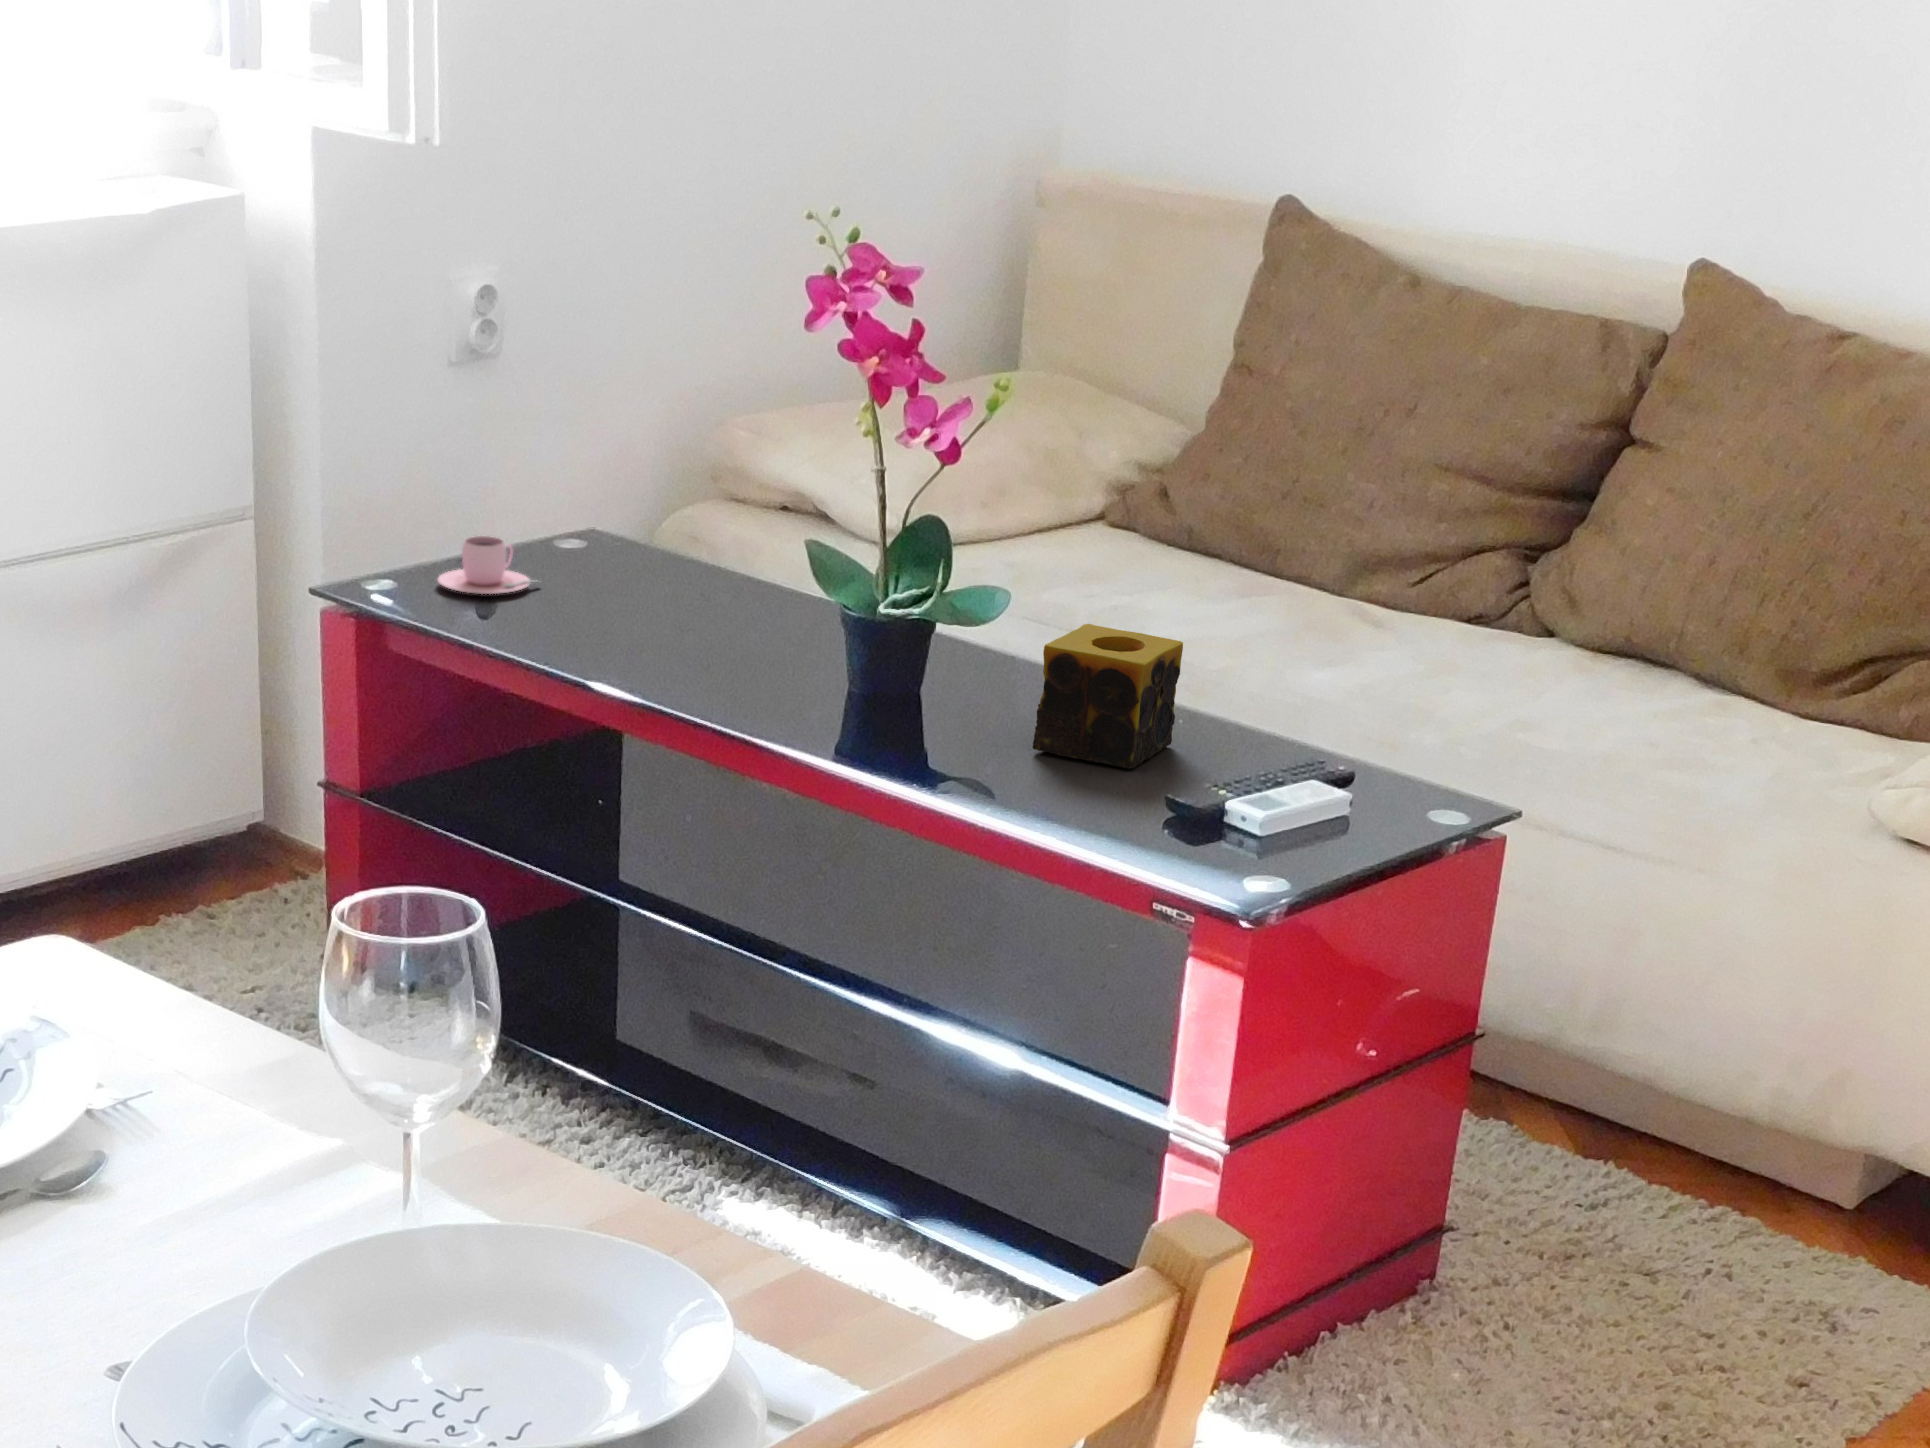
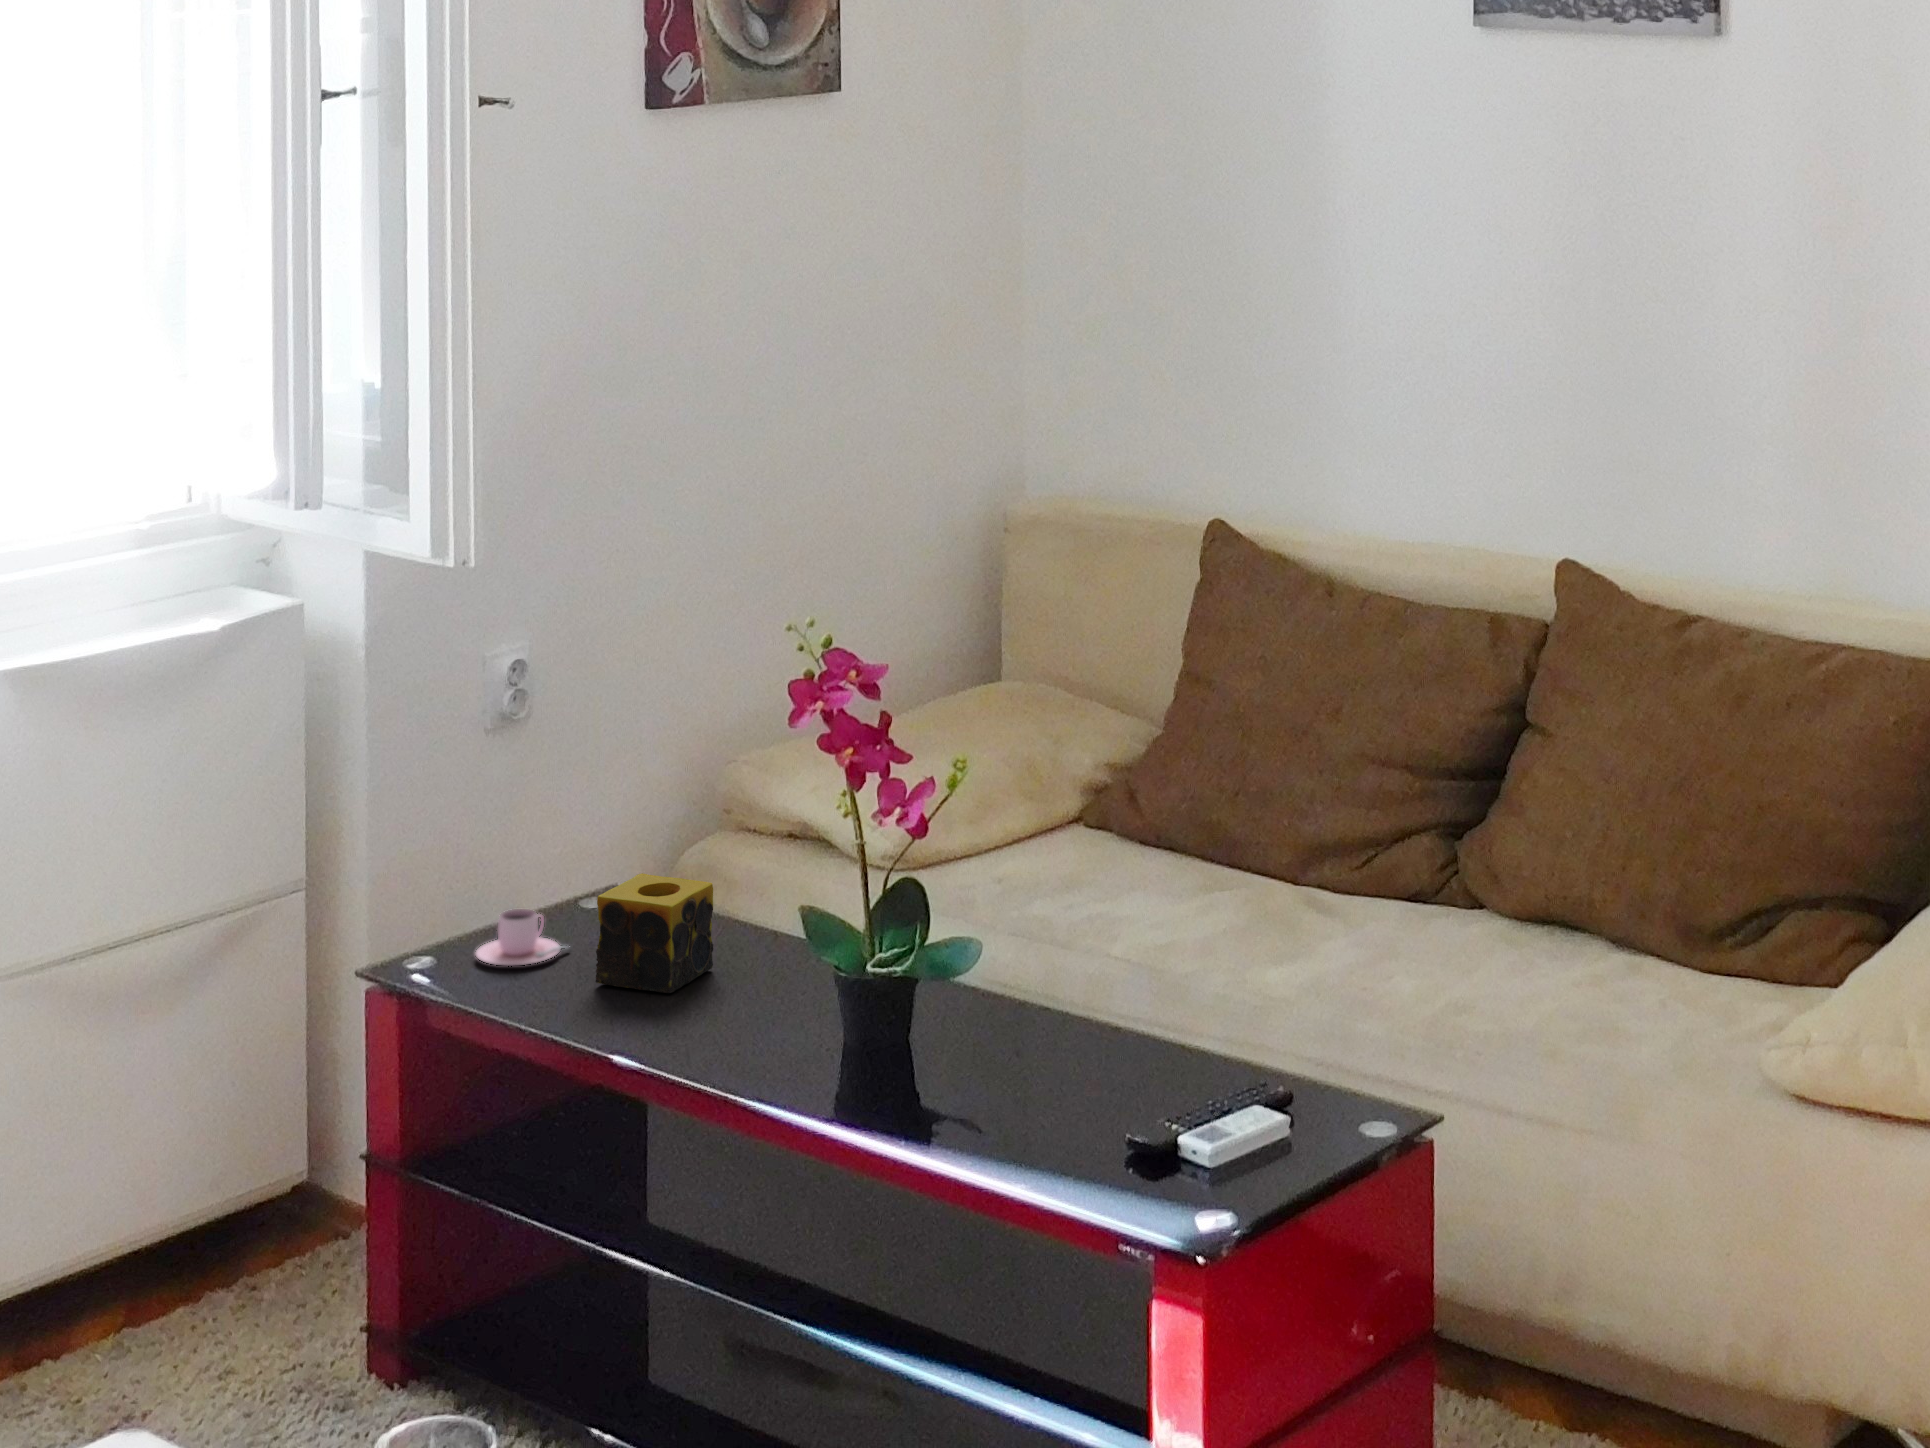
candle: present [1033,624,1183,769] -> present [596,873,713,993]

